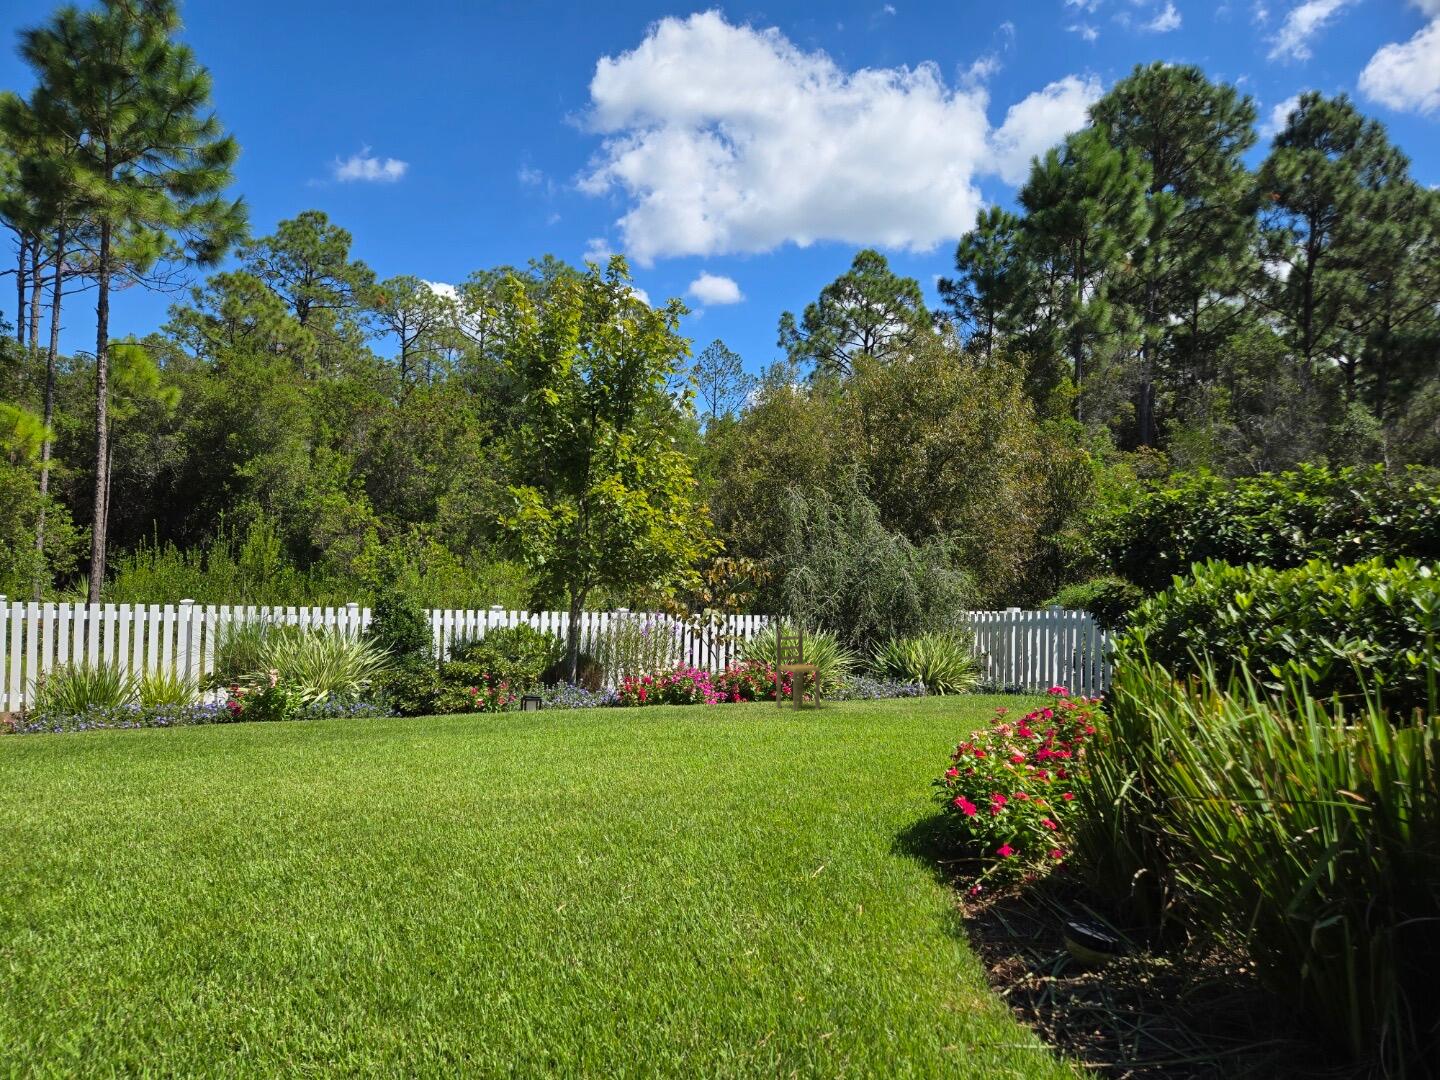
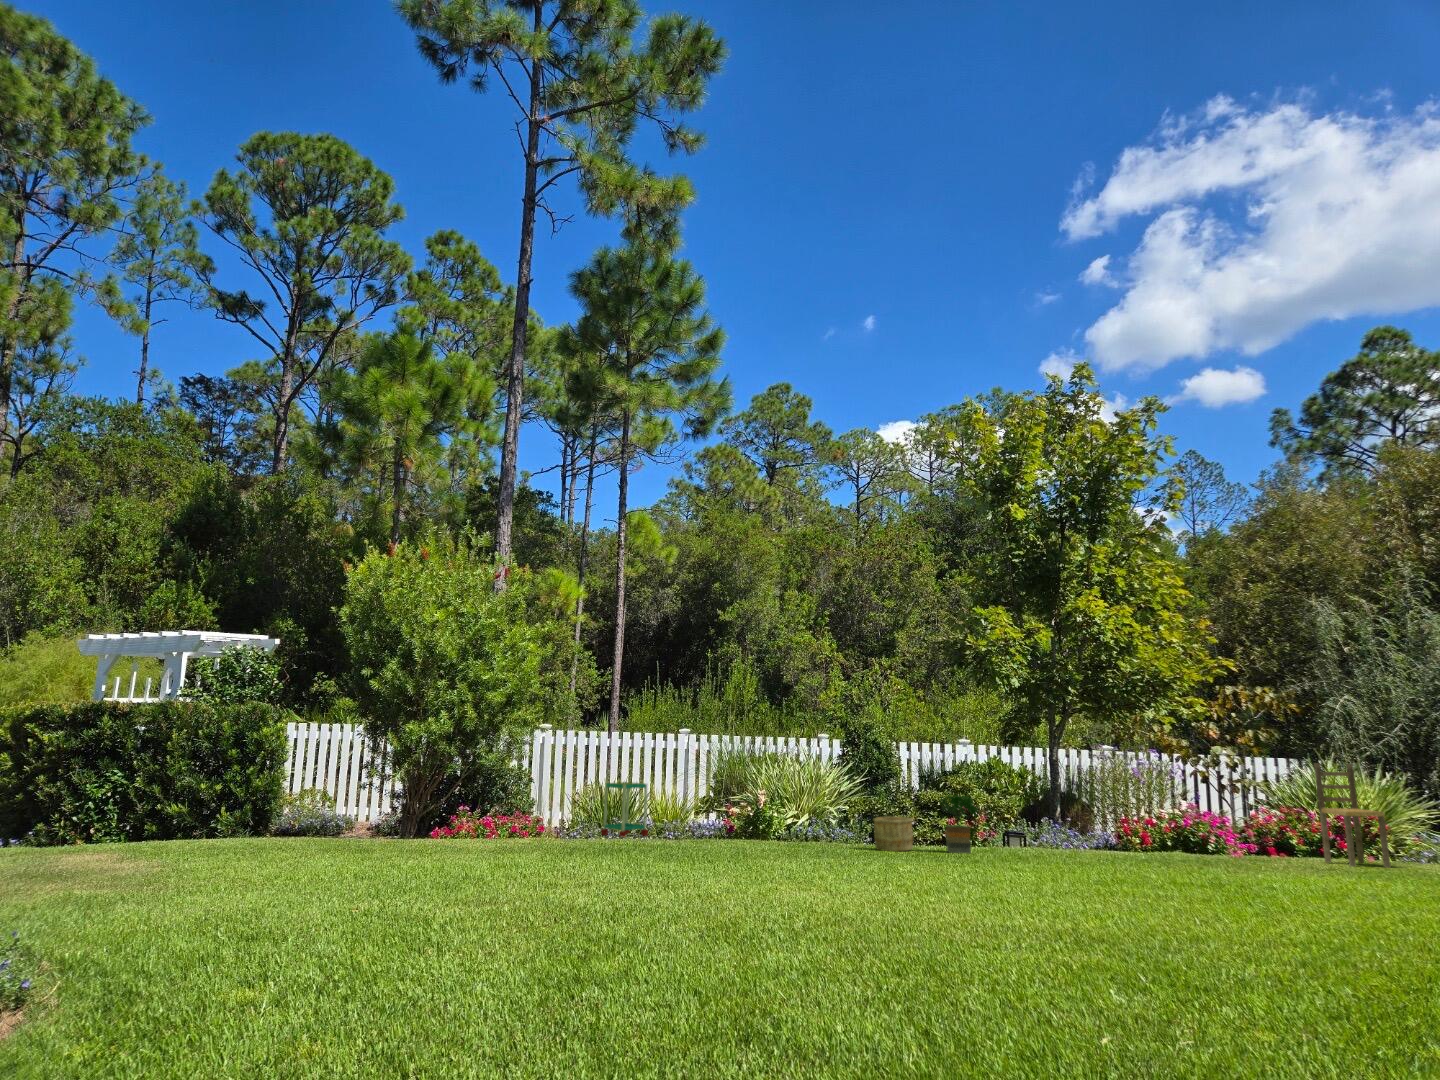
potted tree: none [462,675,502,732] -> present [940,794,978,854]
side table: none [50,680,119,747] -> present [601,782,648,837]
wooden bucket: none [393,700,436,736] -> present [873,816,913,851]

